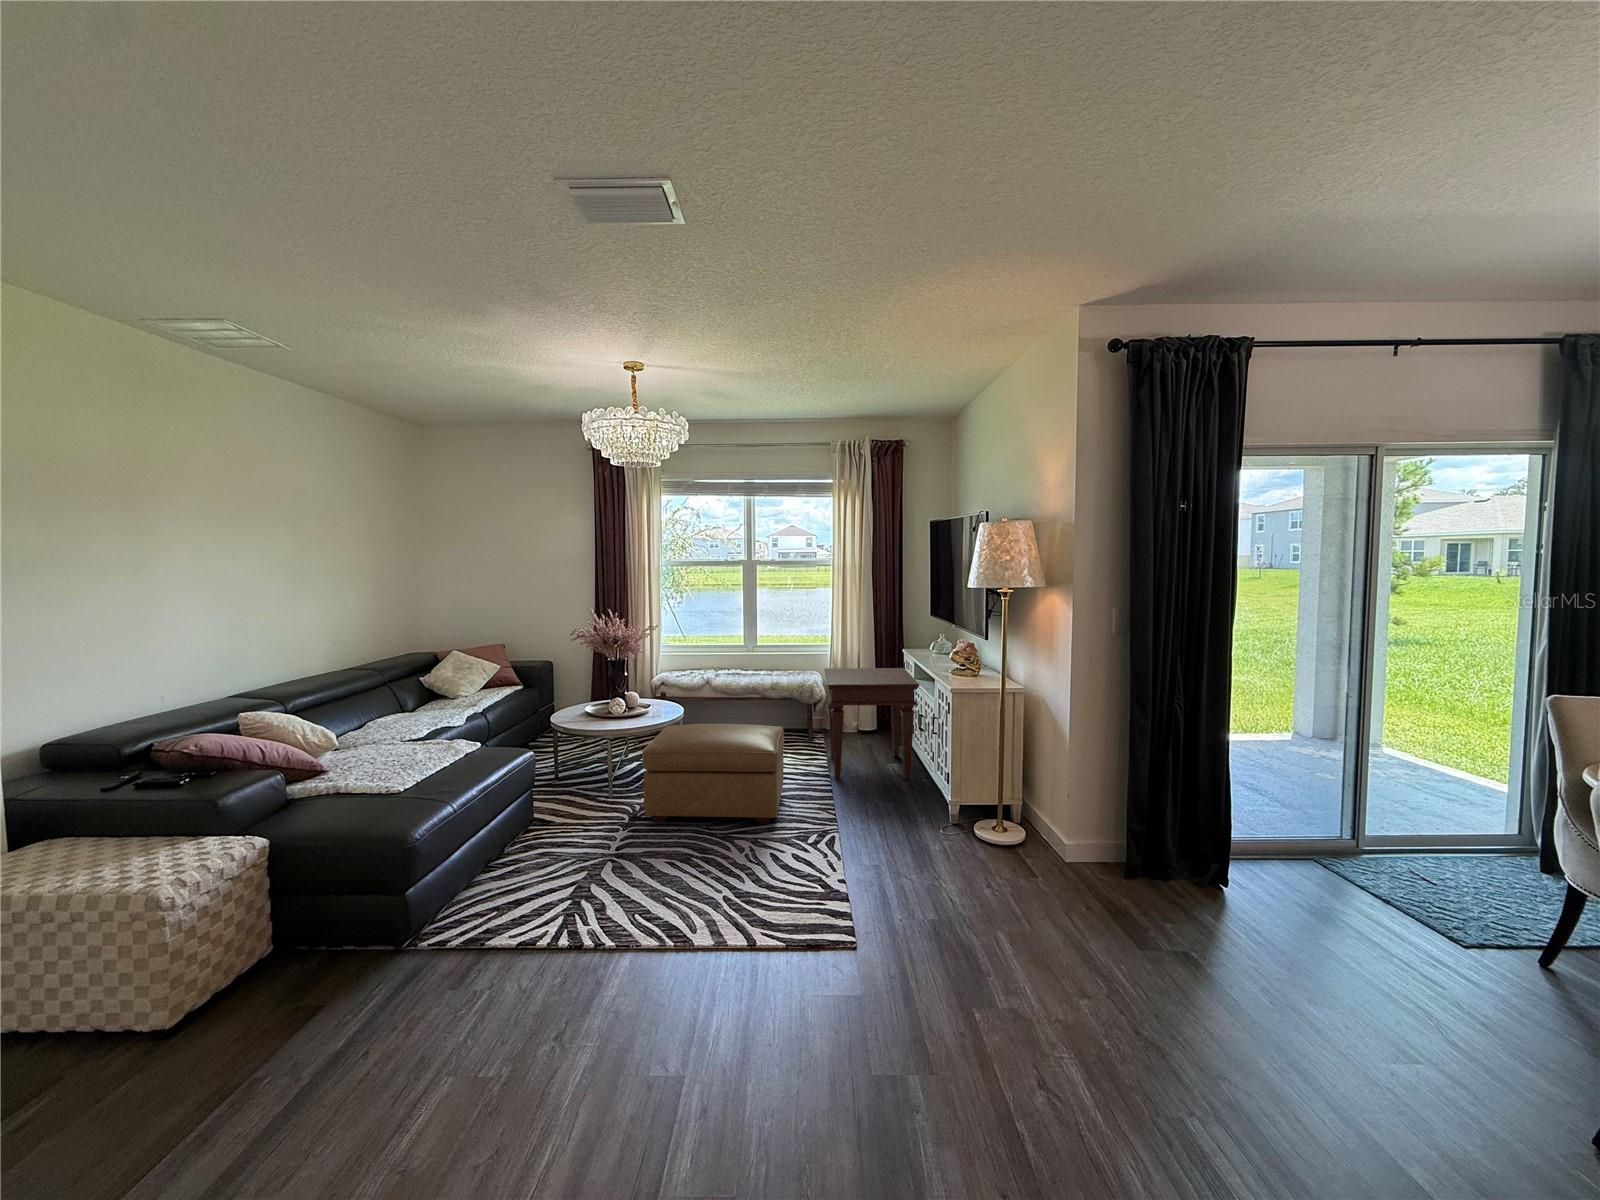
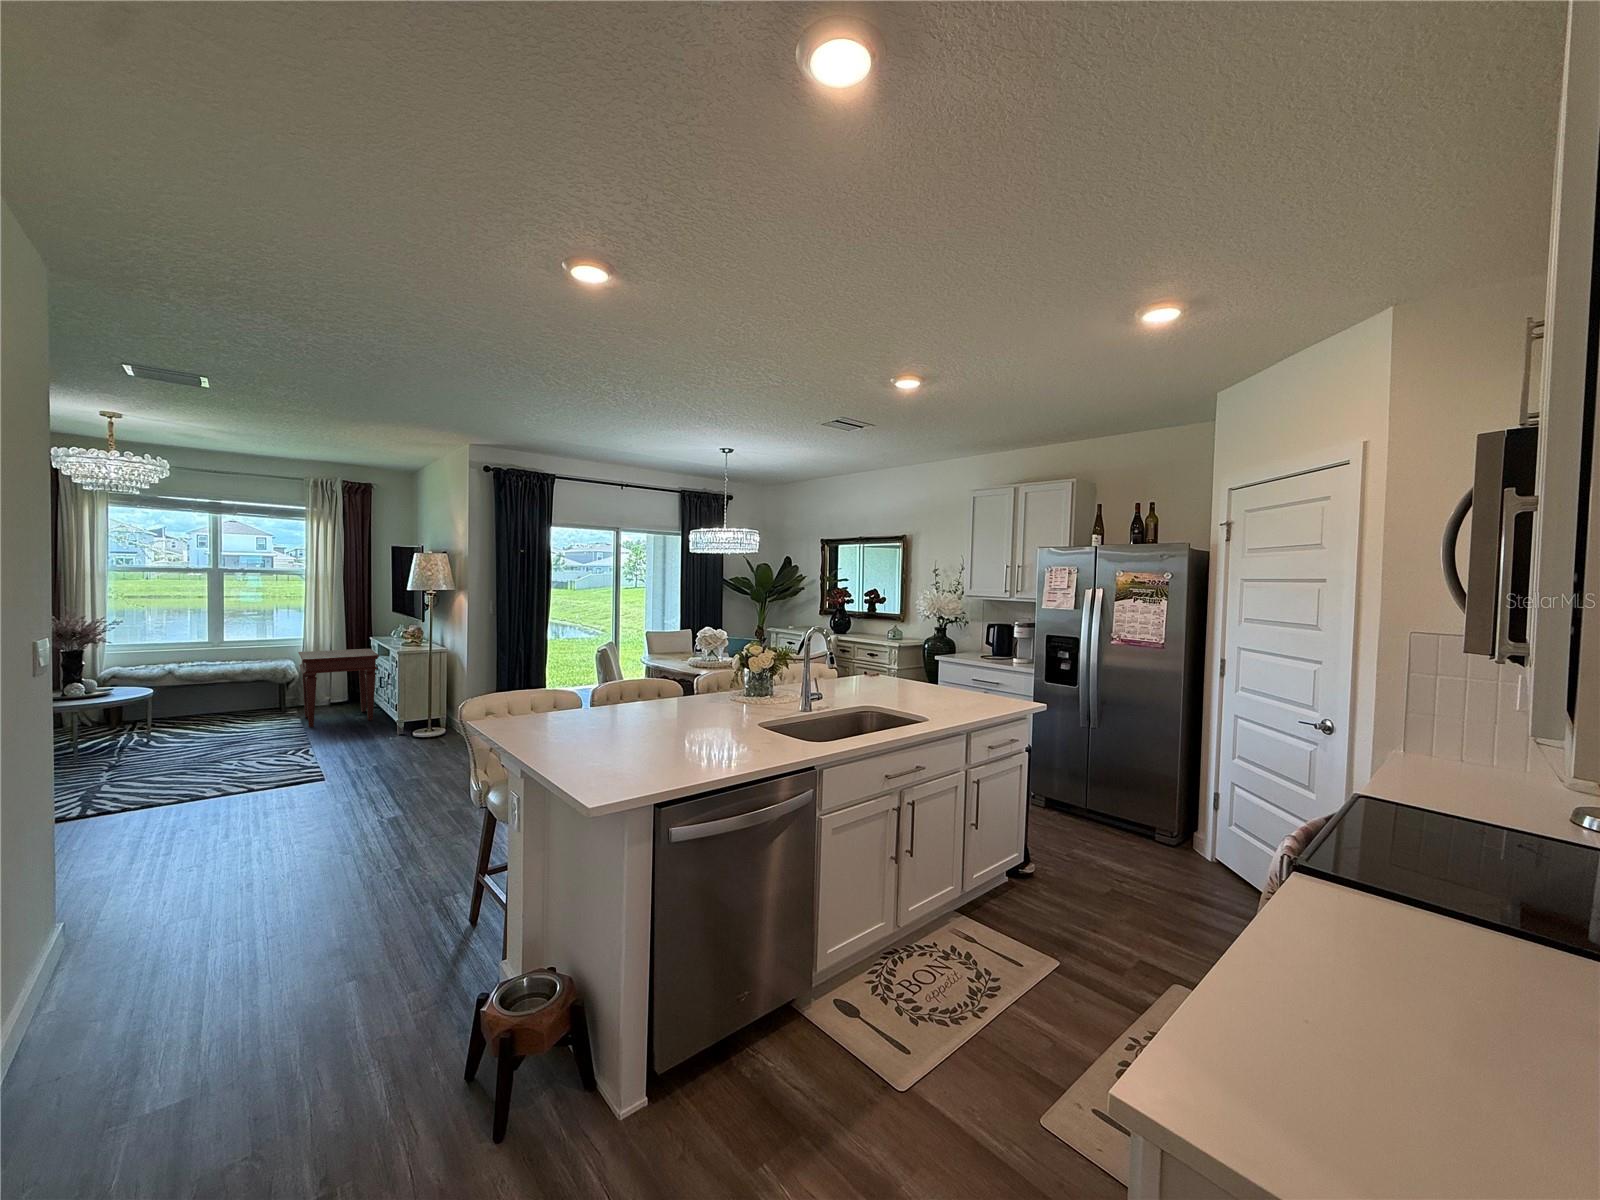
ottoman: present [642,724,784,824] -> none [127,689,263,764]

